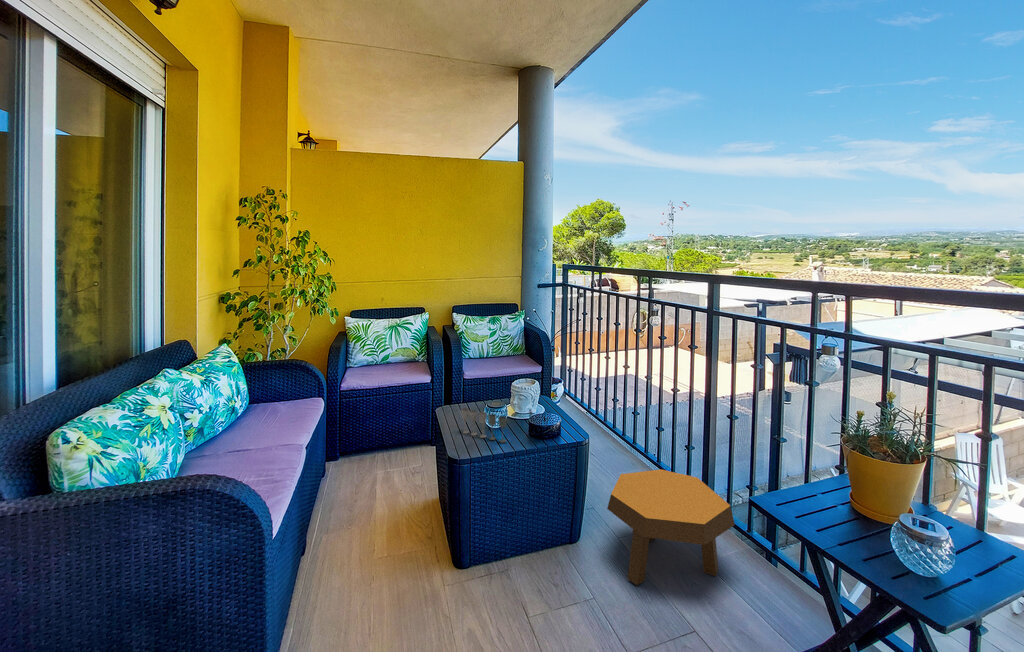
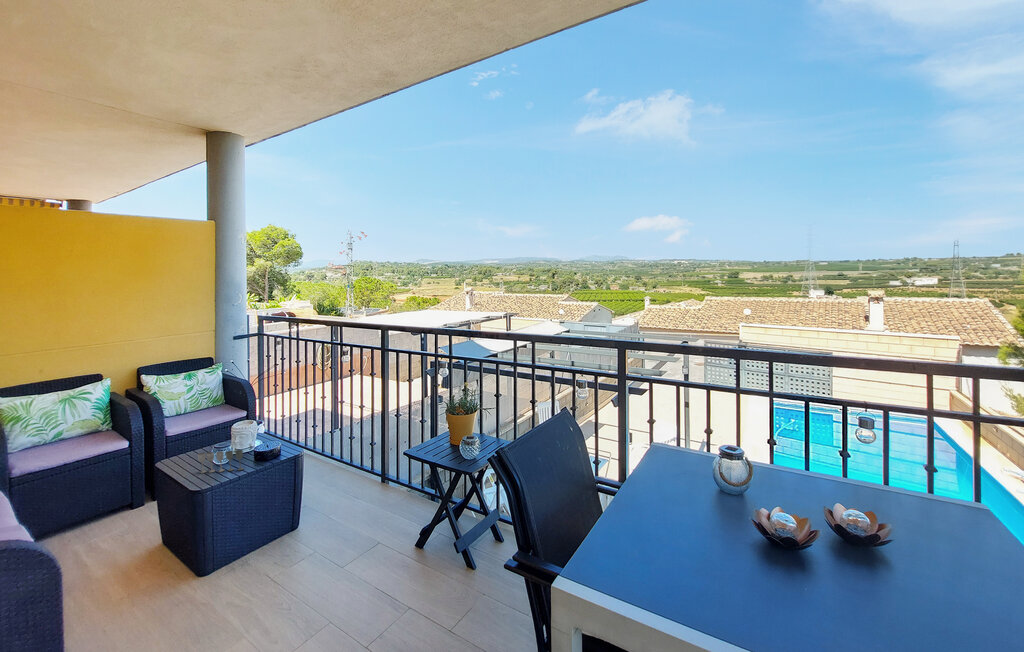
footstool: present [607,469,735,585] -> none [328,460,408,535]

